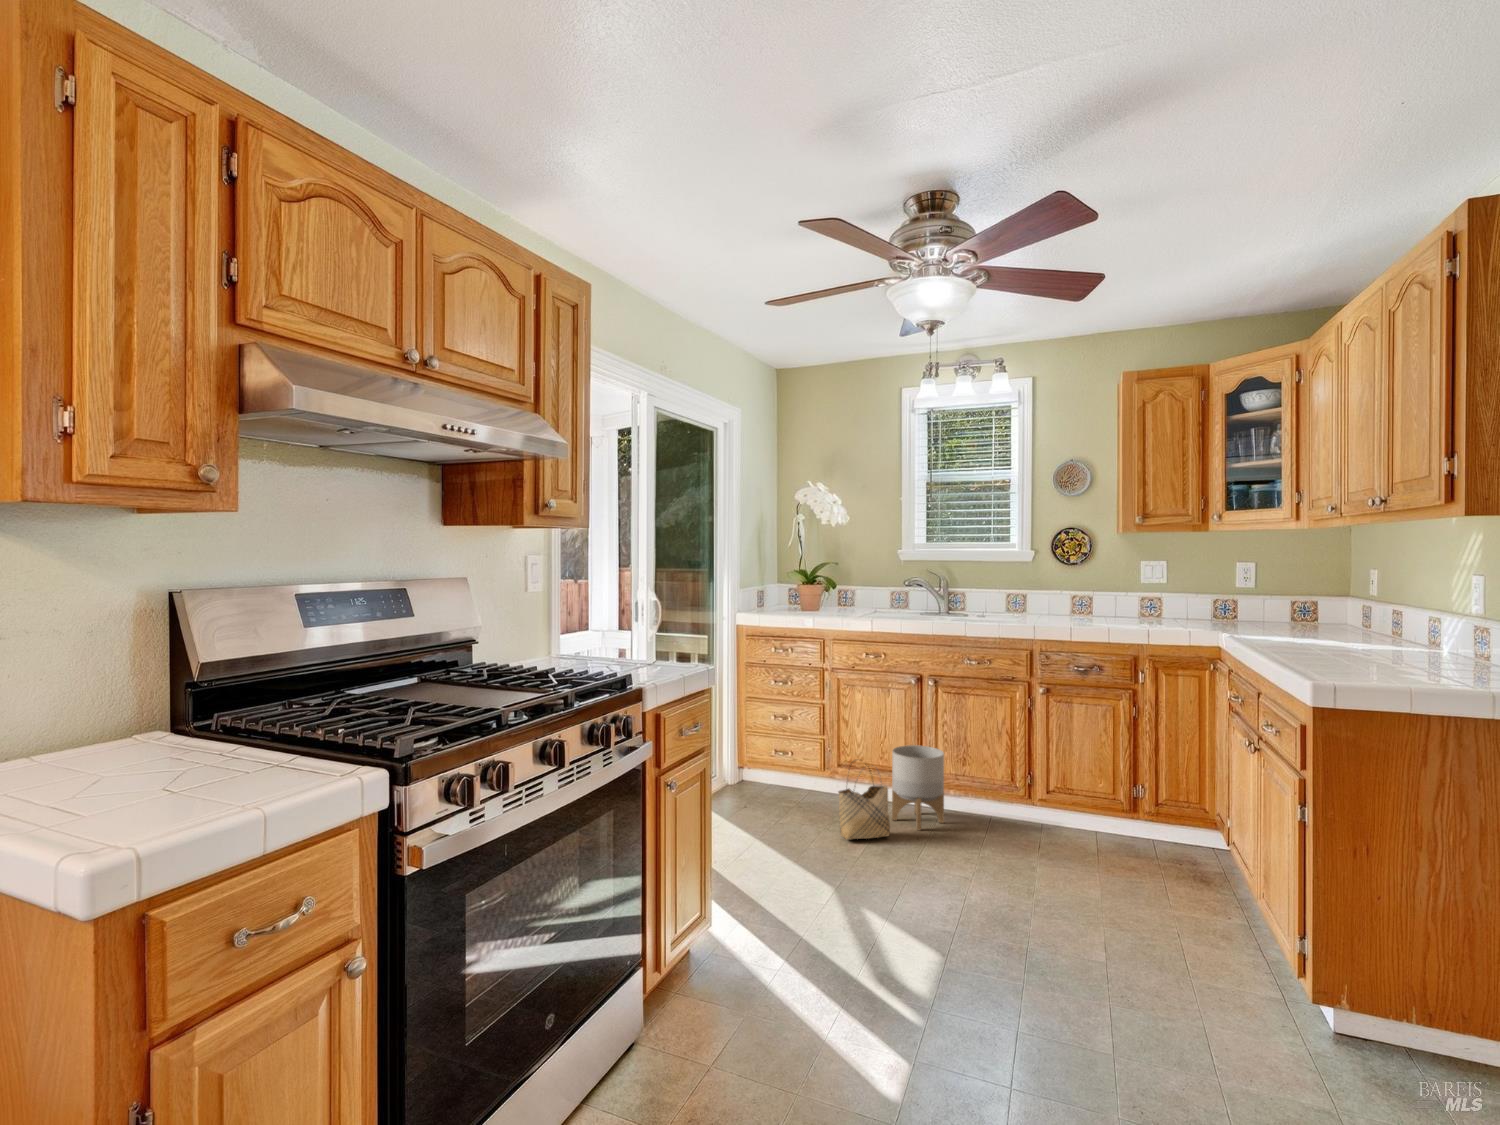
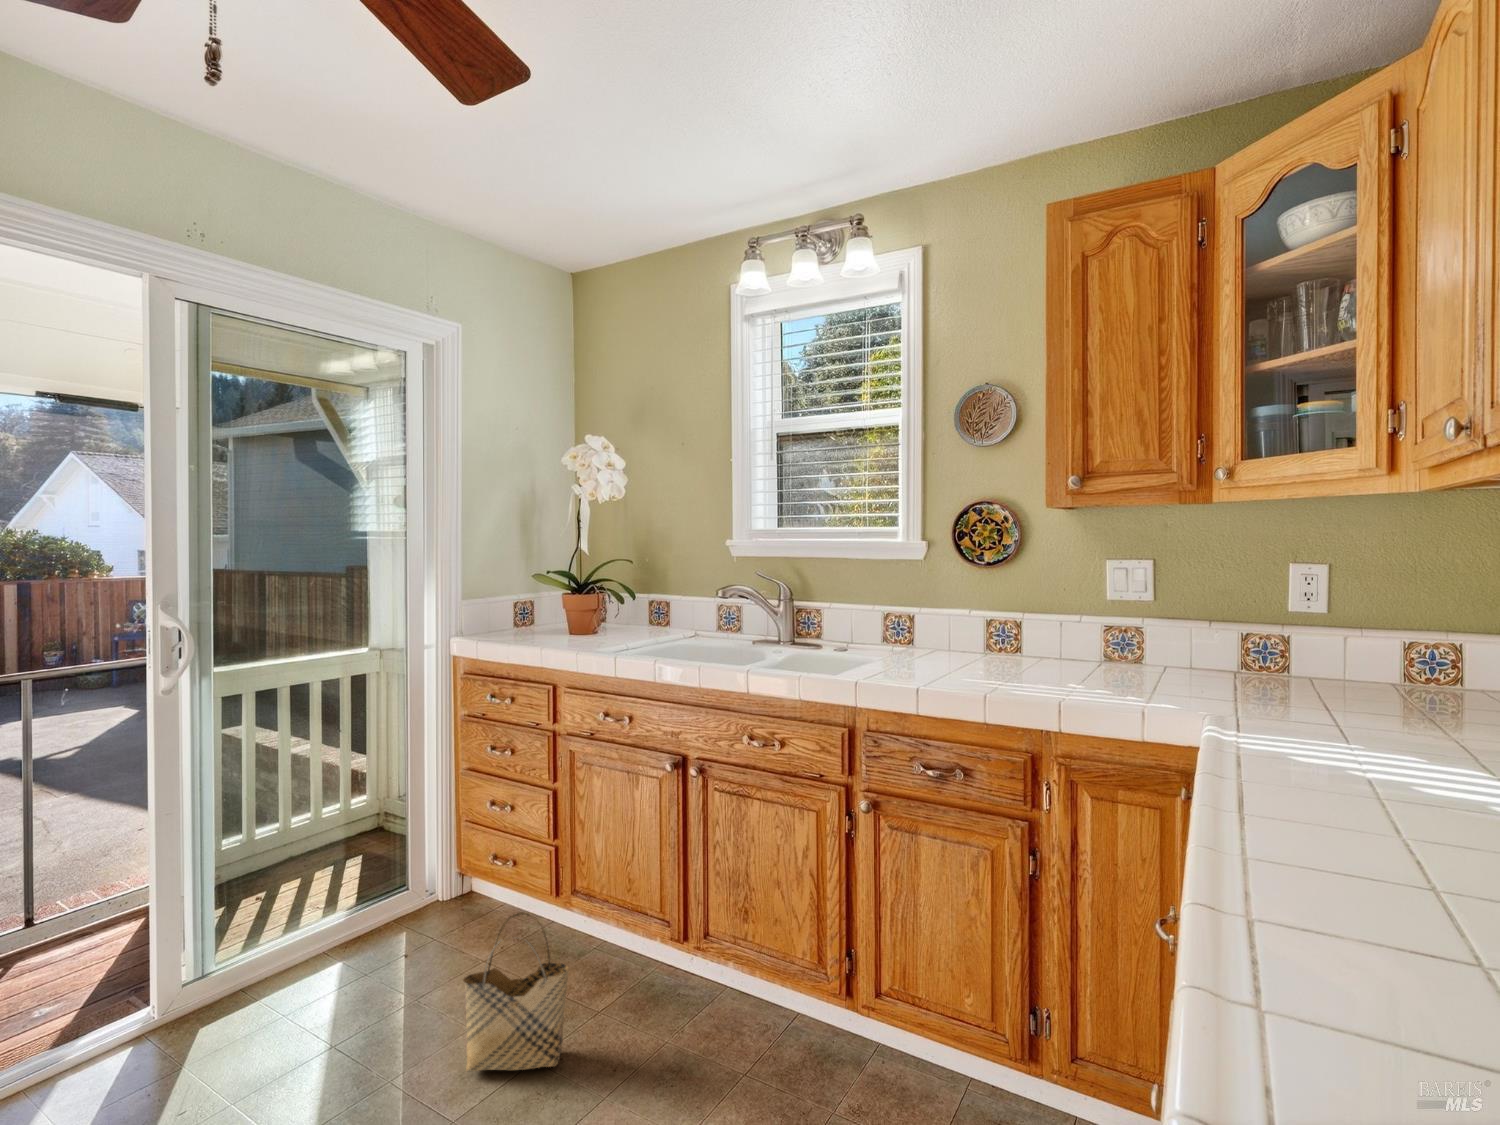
planter: present [892,745,944,830] -> none [606,878,698,1049]

